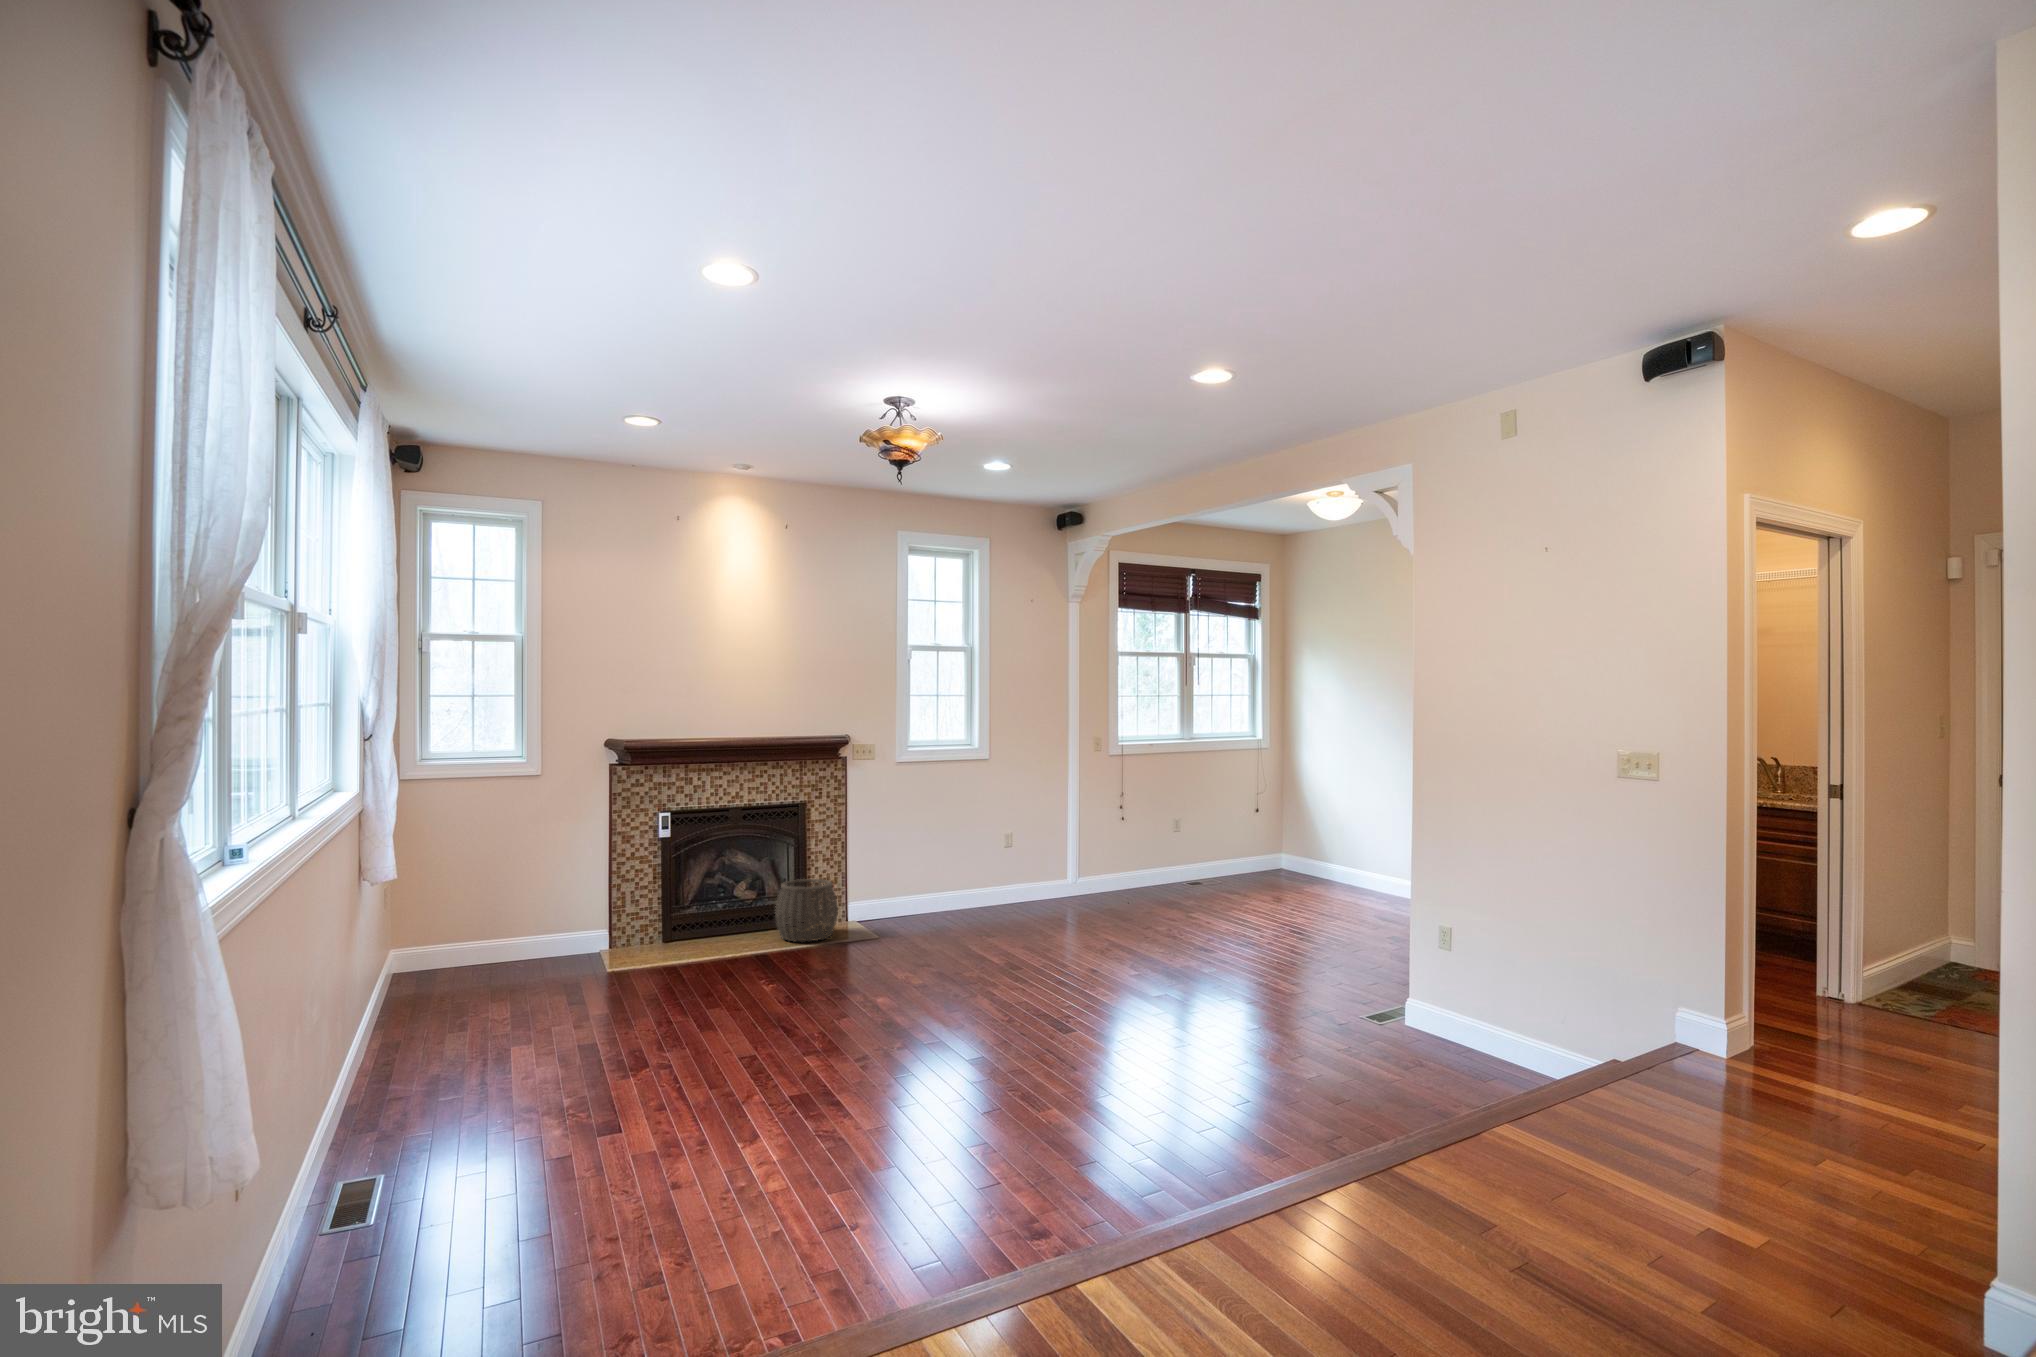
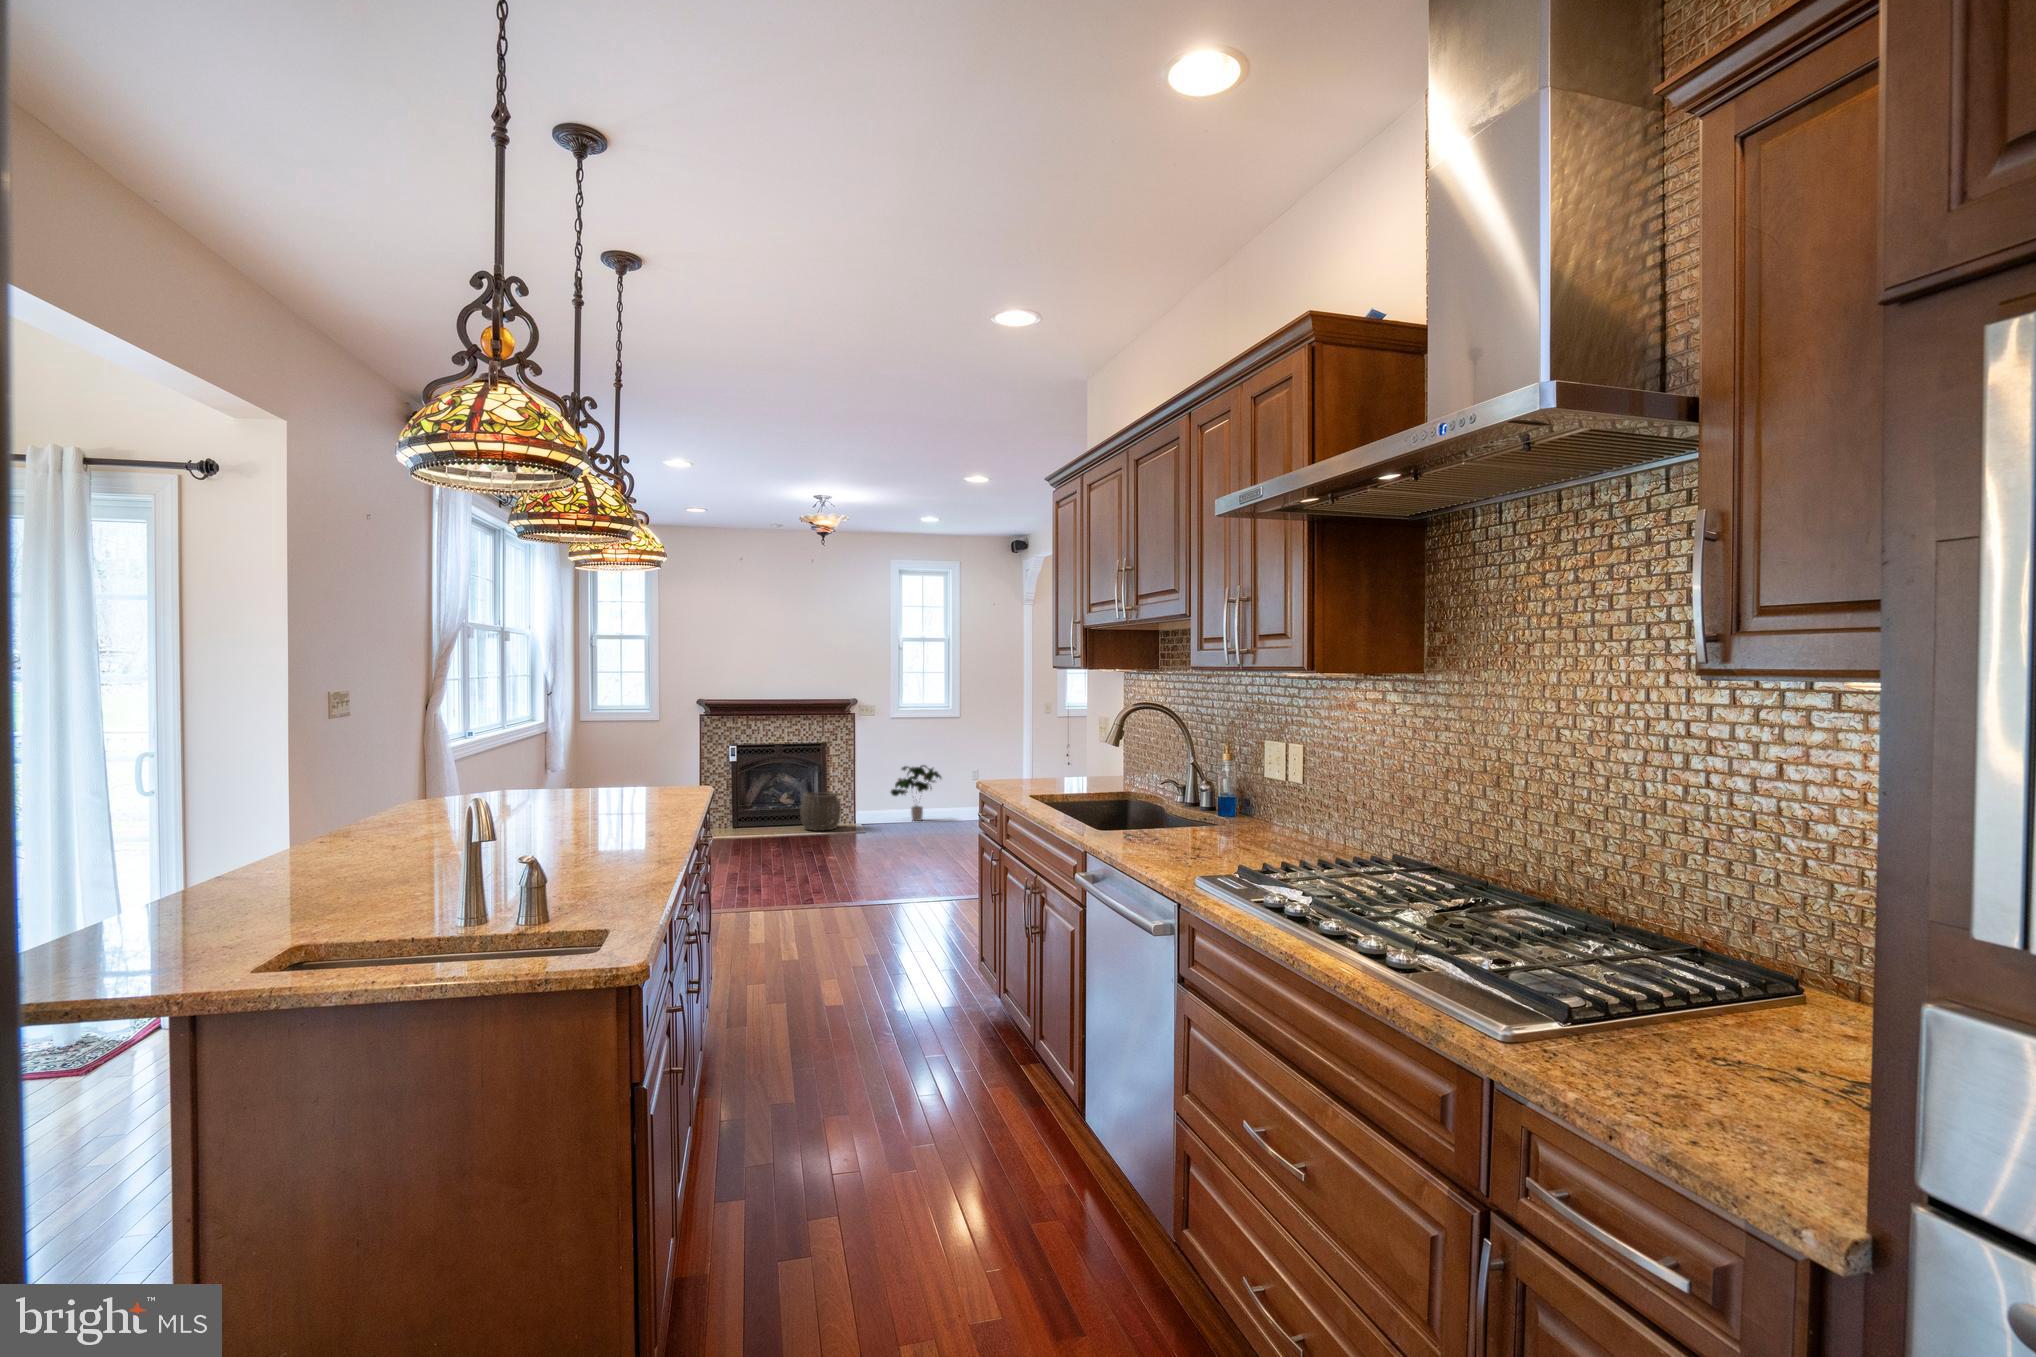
potted plant: none [897,830,967,914] -> present [891,765,941,821]

